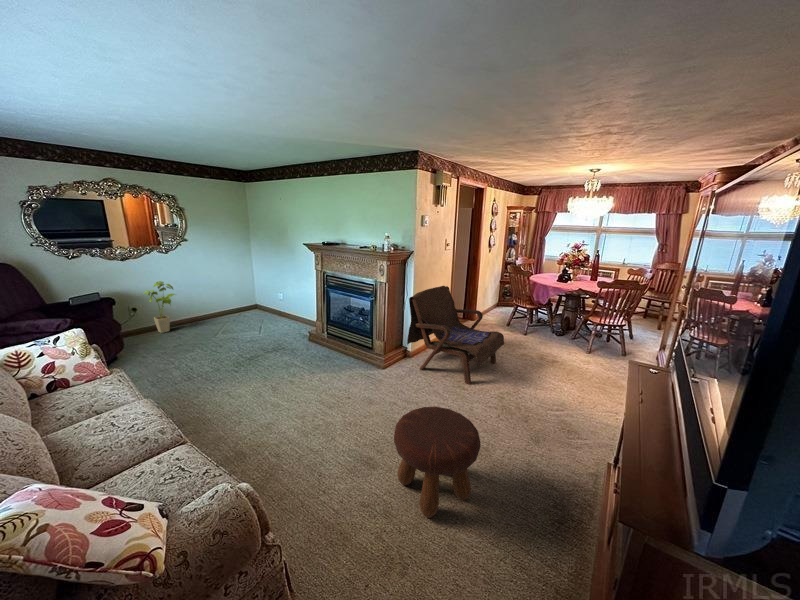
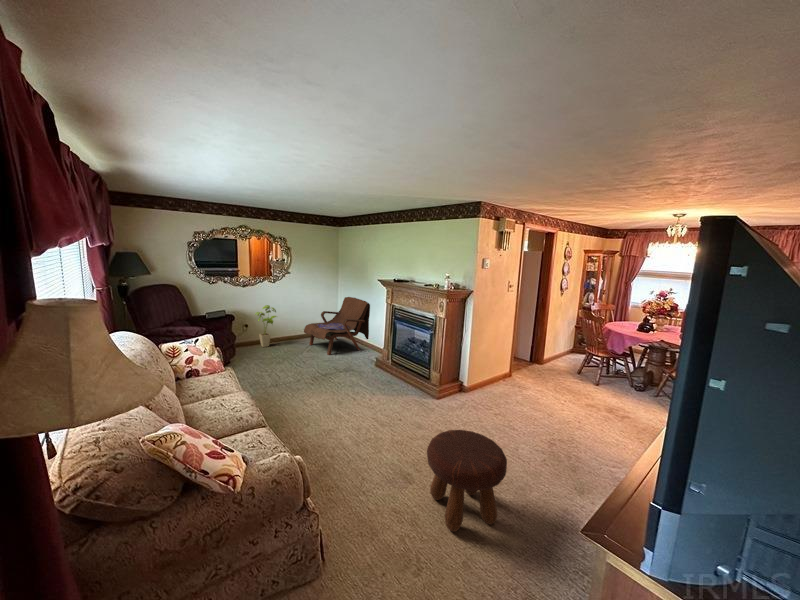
armchair: present [407,286,504,385] -> present [304,297,370,355]

